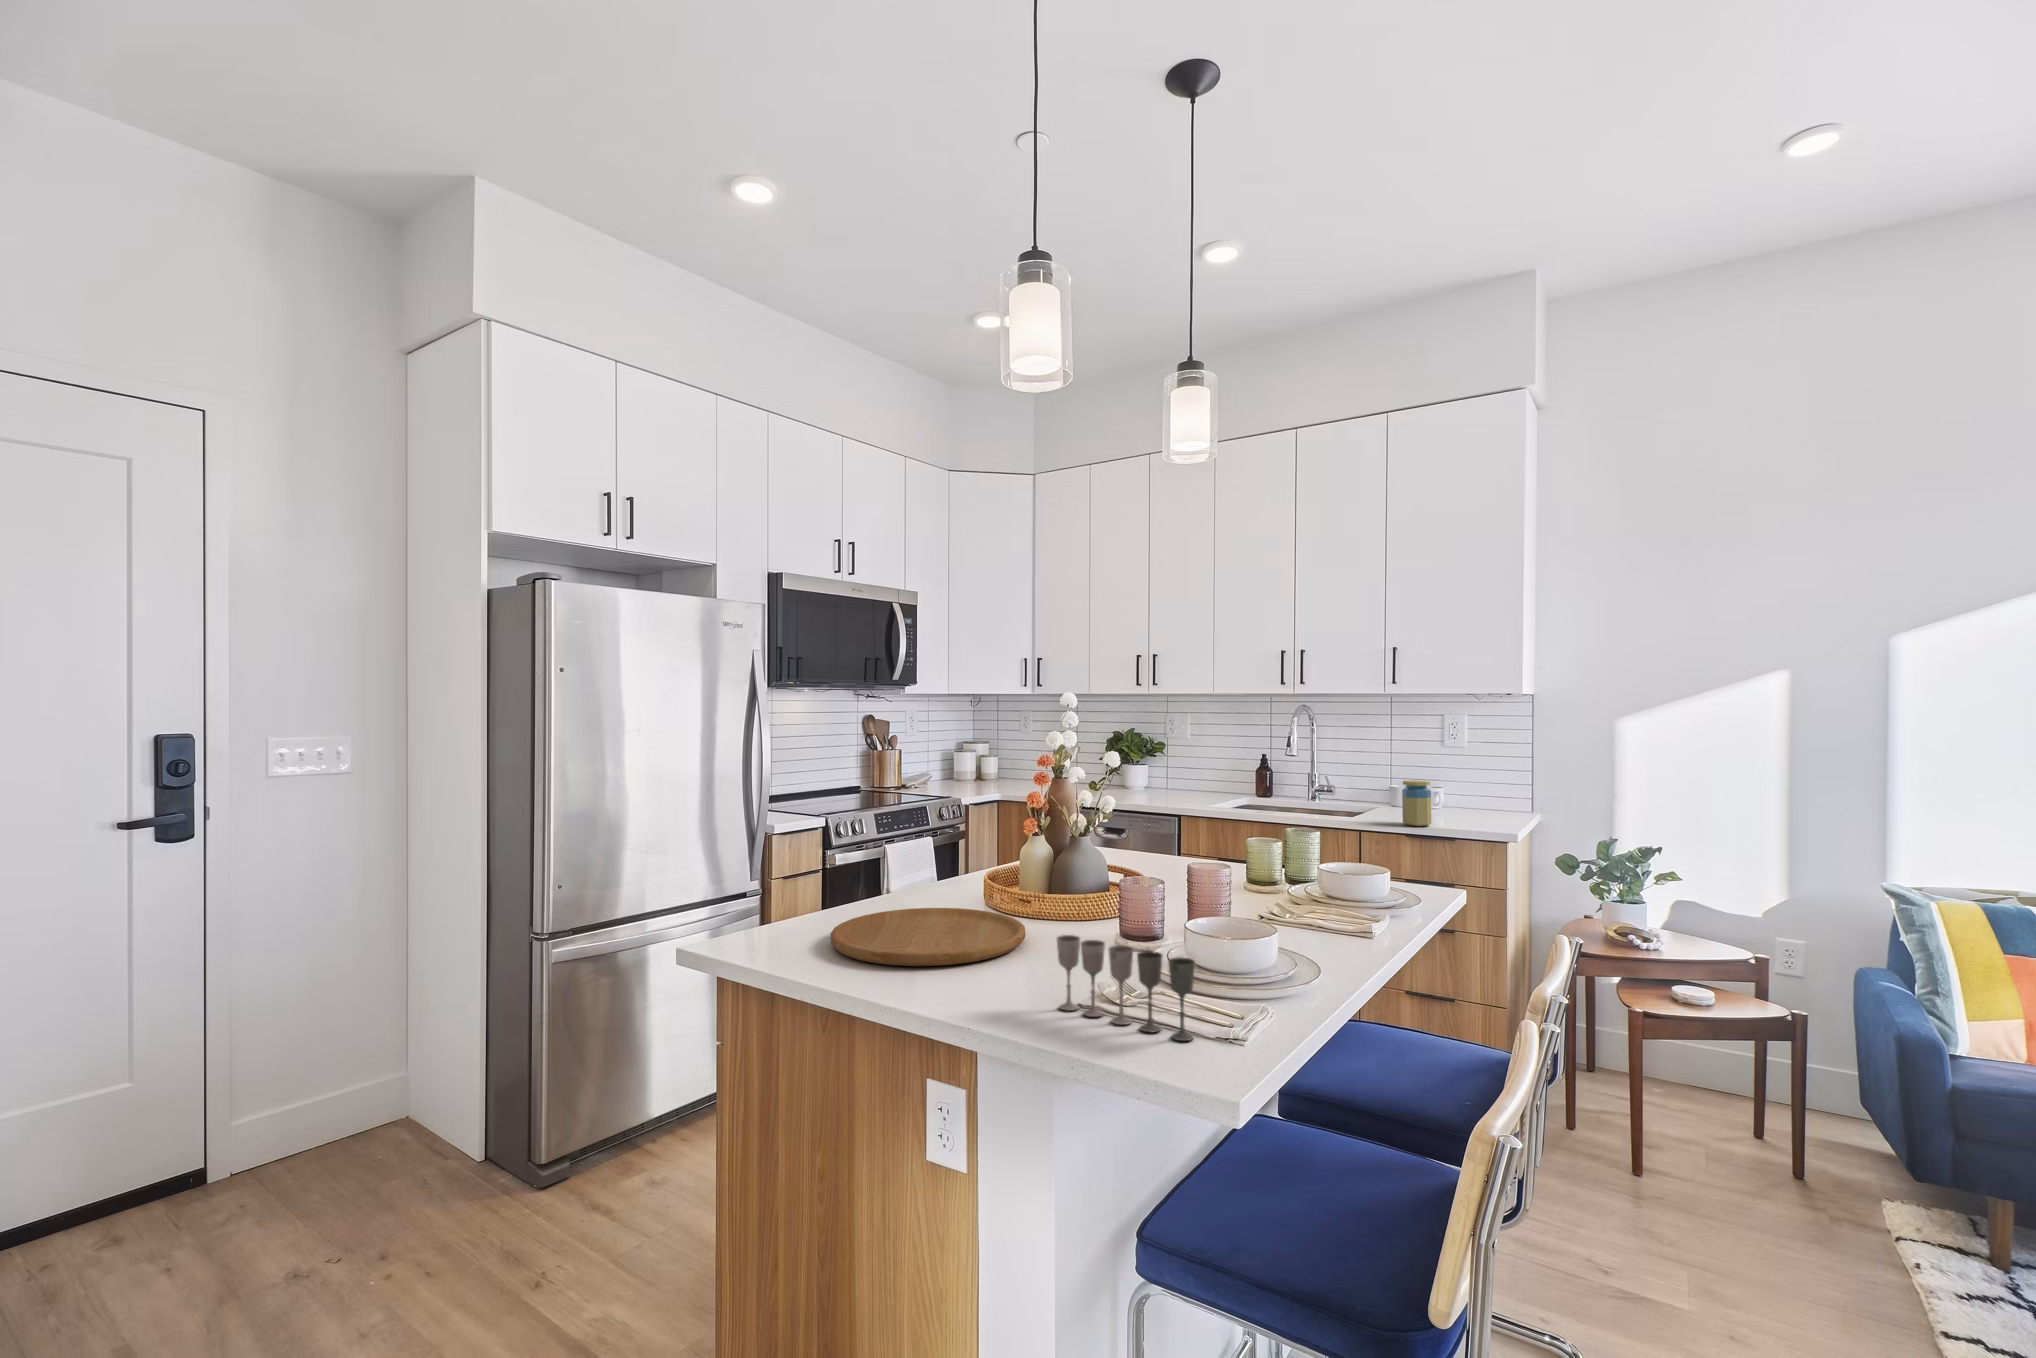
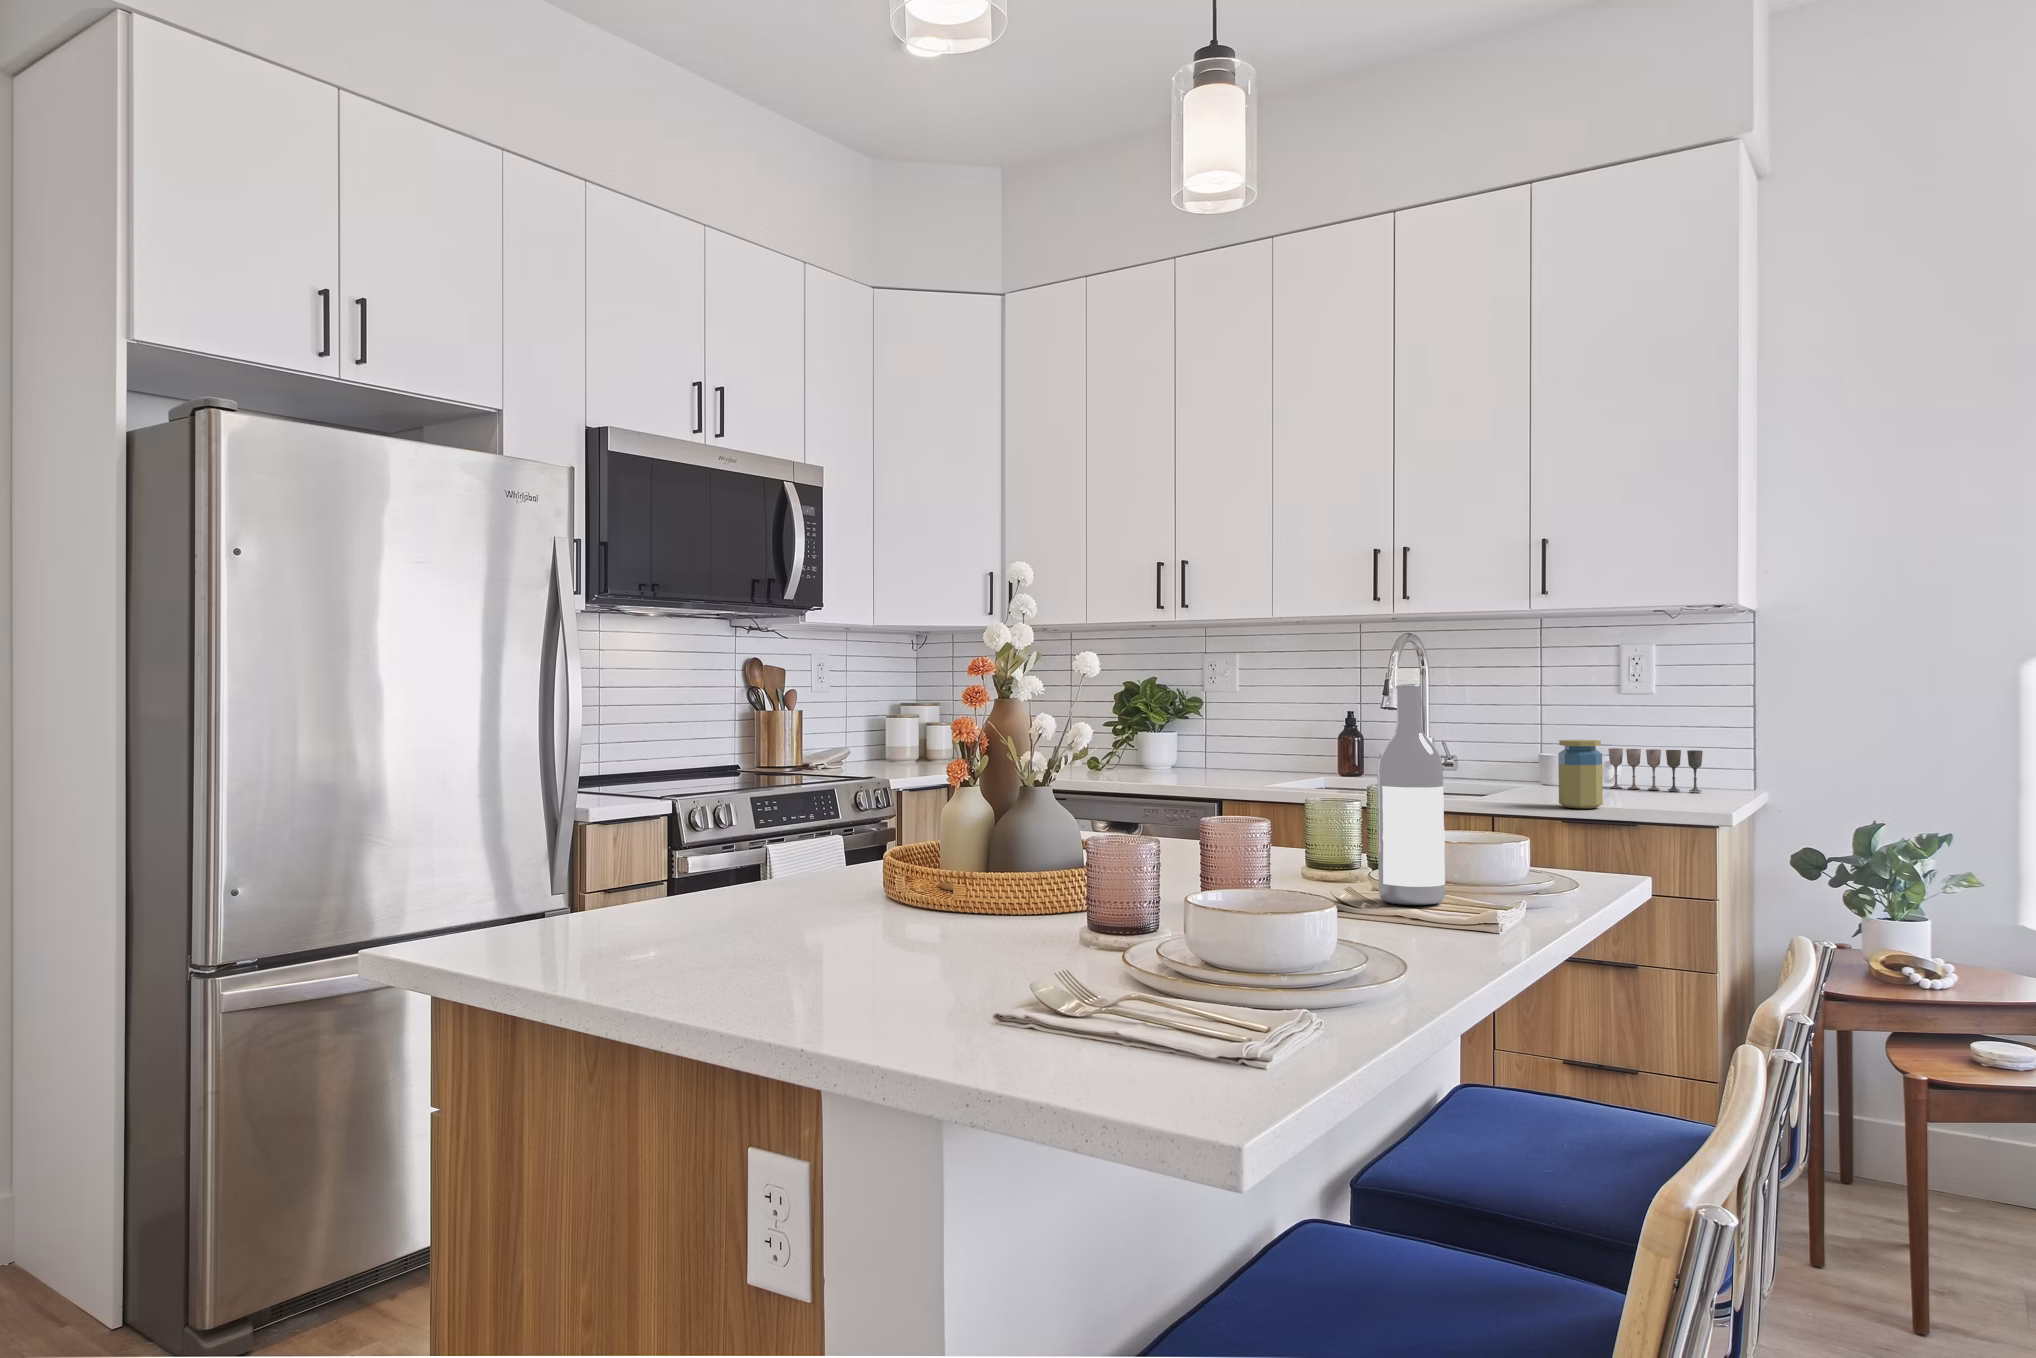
wine bottle: none [1295,764,1338,914] -> present [1377,668,1445,905]
cutting board: present [831,908,1026,966] -> none [620,896,937,969]
wine glass: present [1057,935,1195,1041] -> present [1608,748,1703,792]

